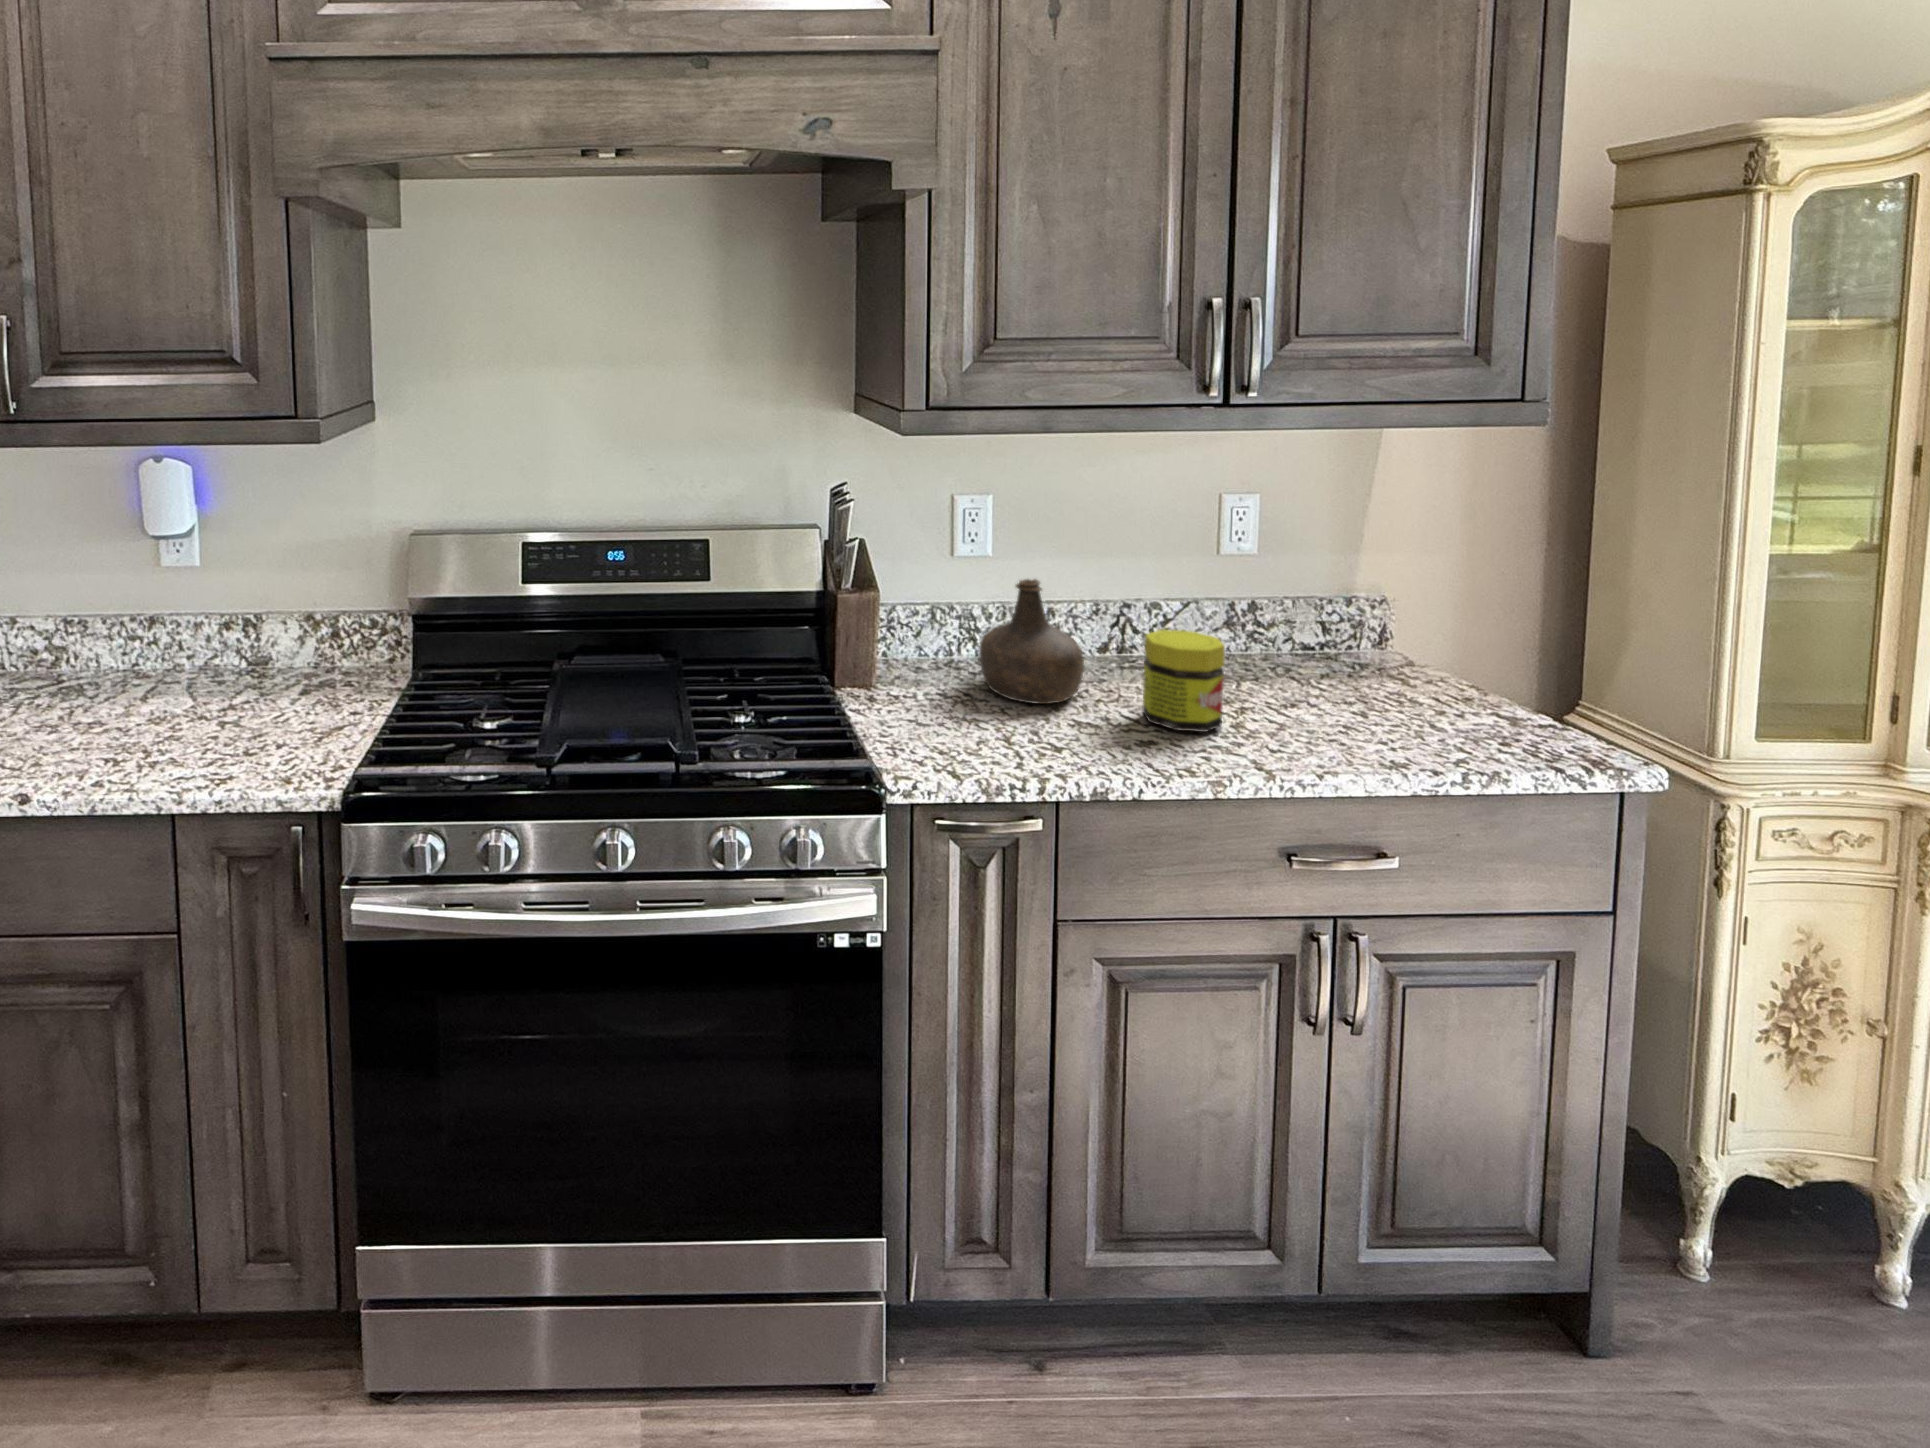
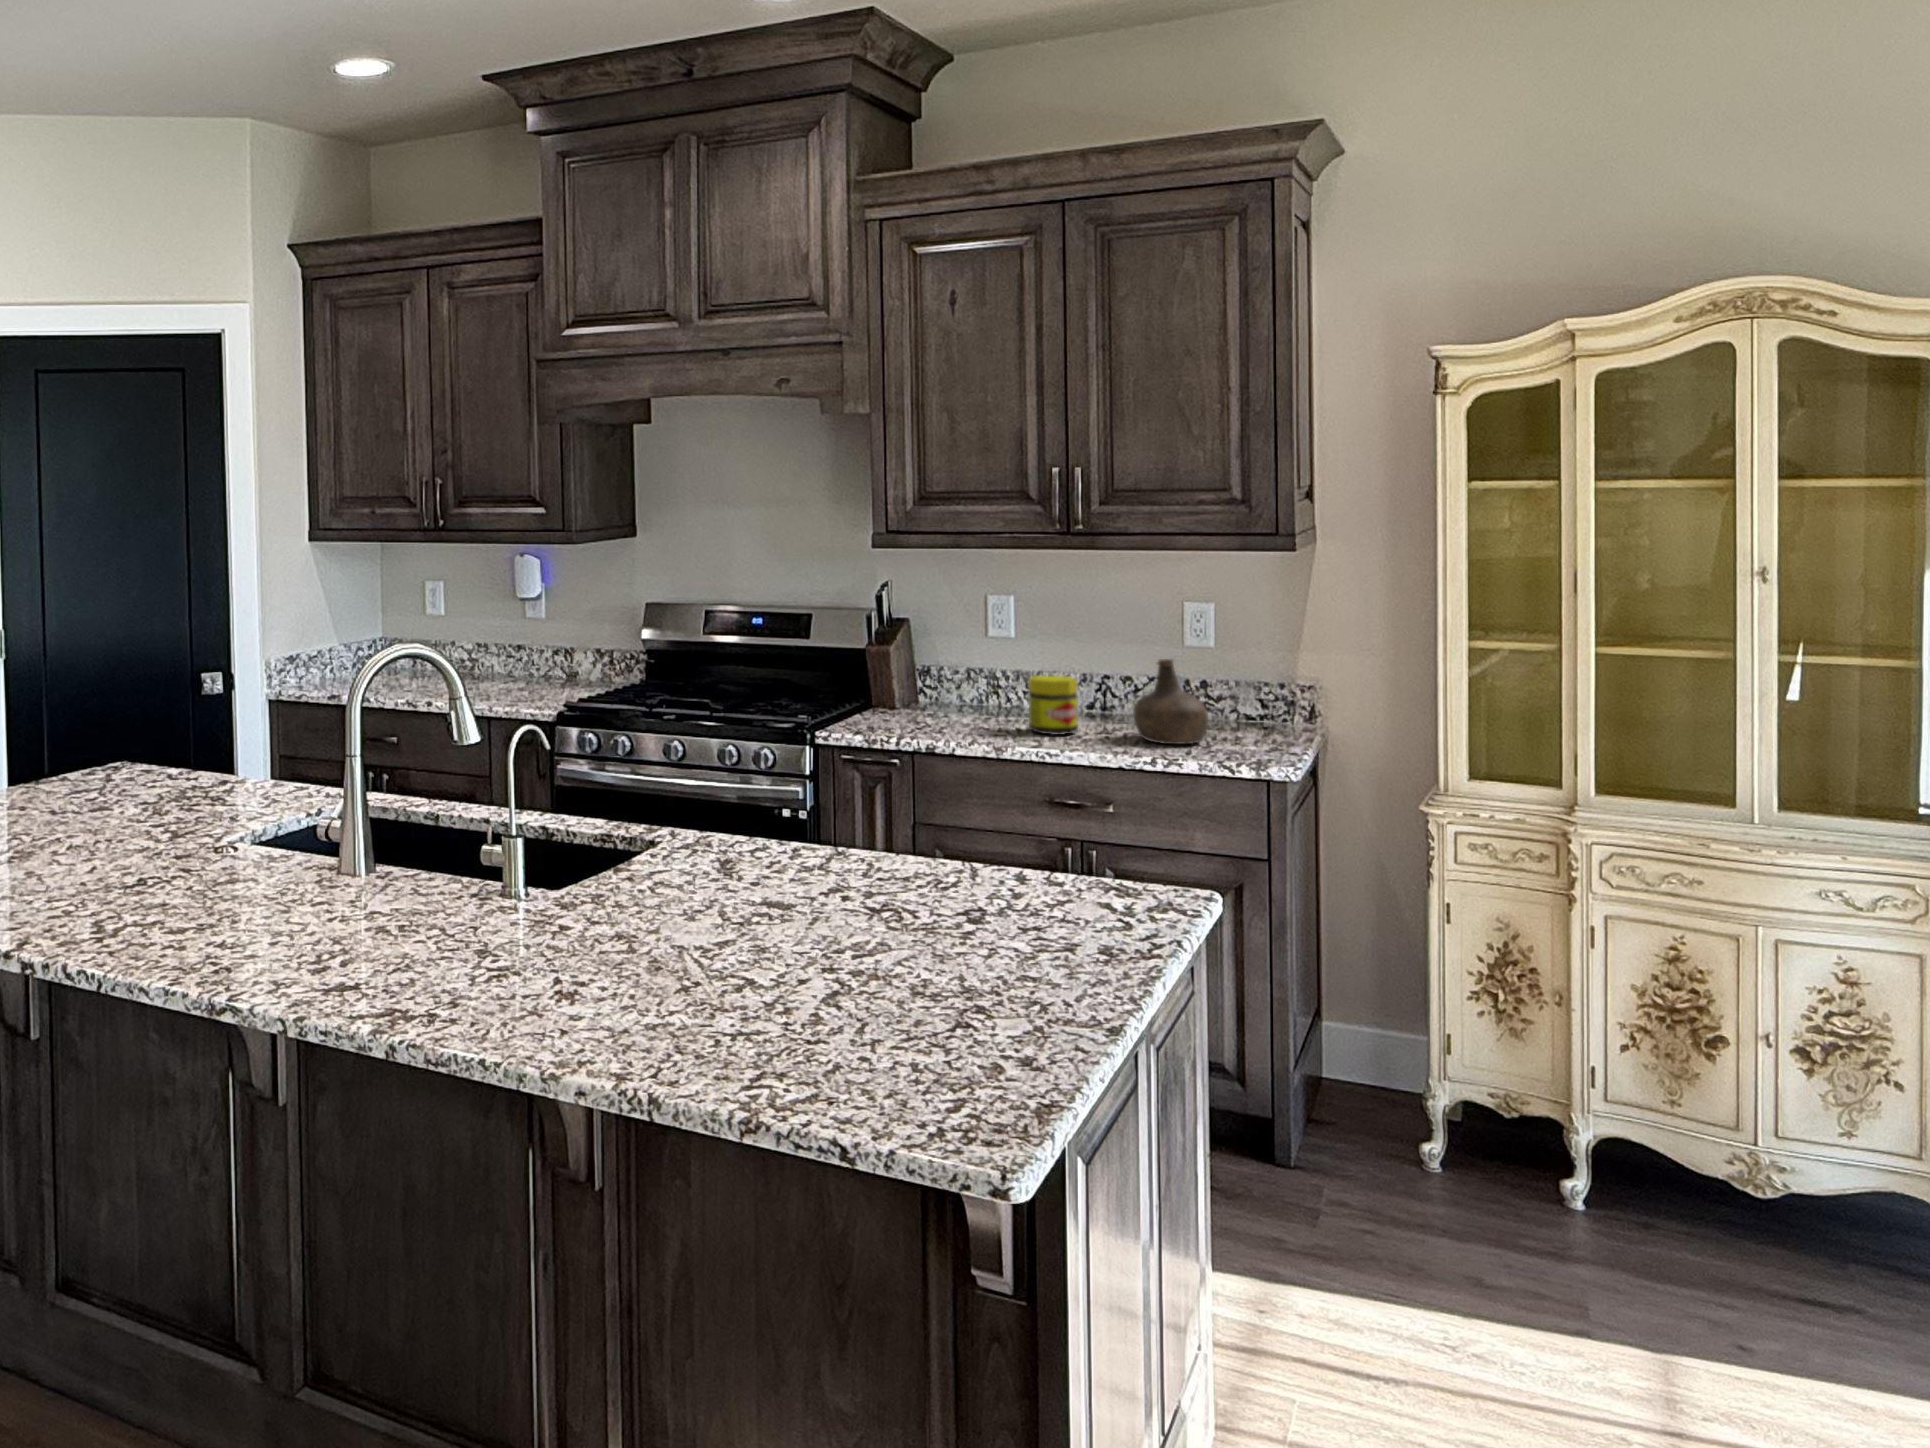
bottle: present [979,579,1084,704] -> present [1133,659,1208,744]

